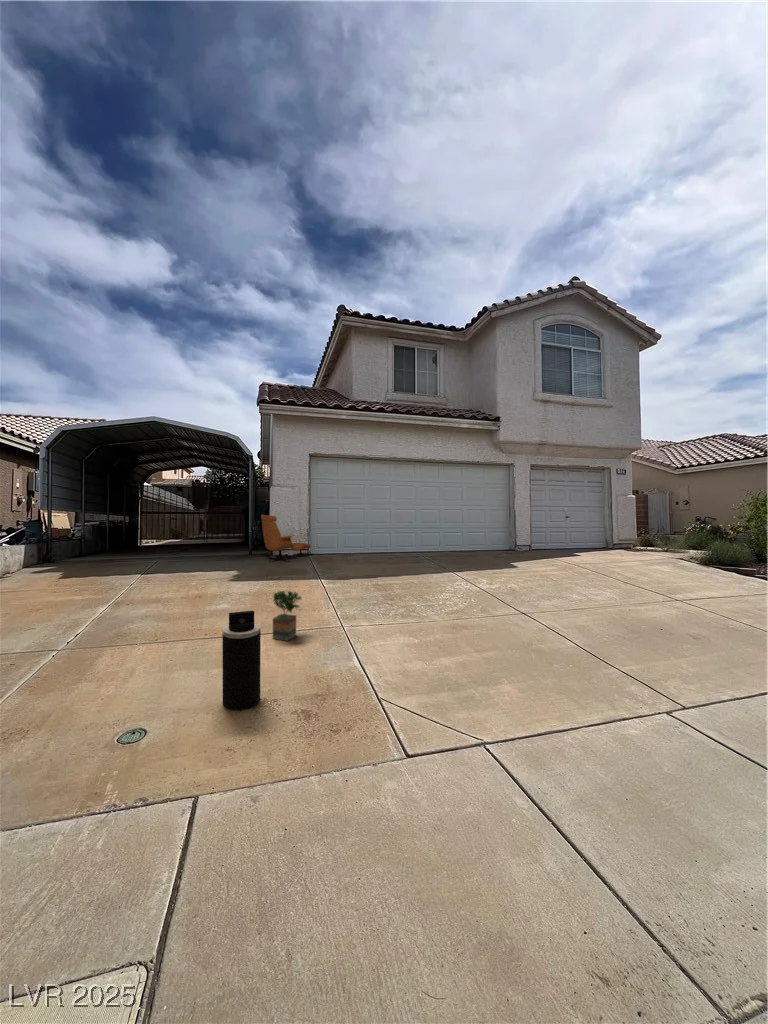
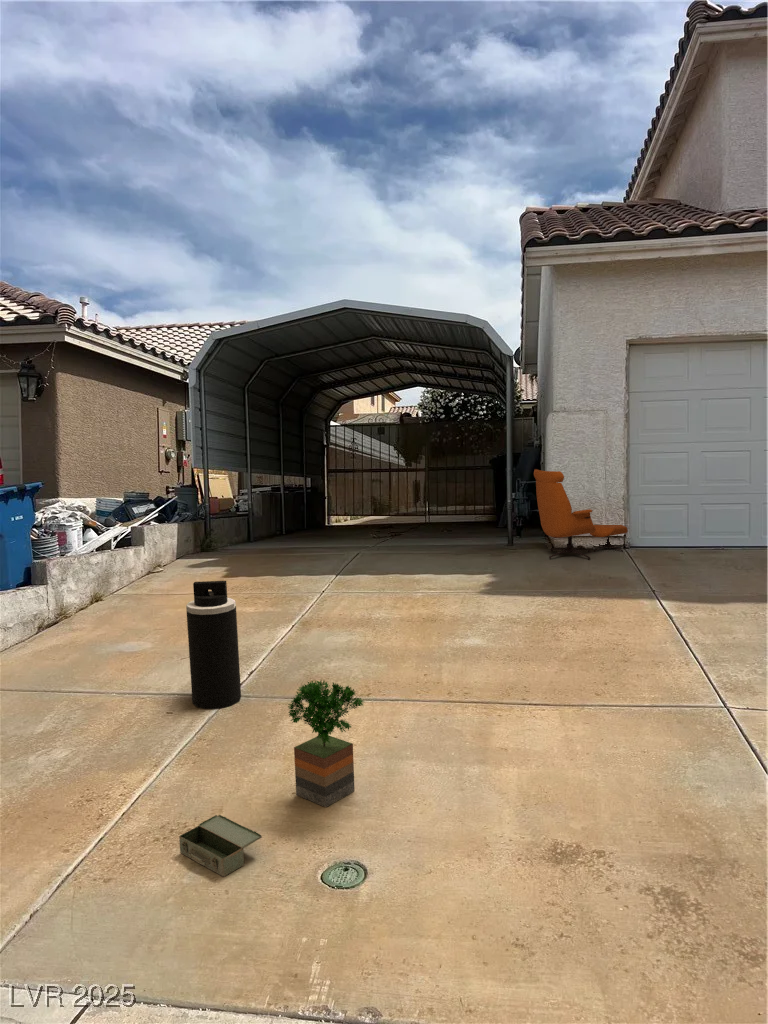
potted tree: present [273,591,301,641] -> present [288,681,363,807]
trash can: present [222,611,261,711] -> present [186,581,241,709]
toolbox: none [28,702,83,733] -> present [179,815,262,877]

